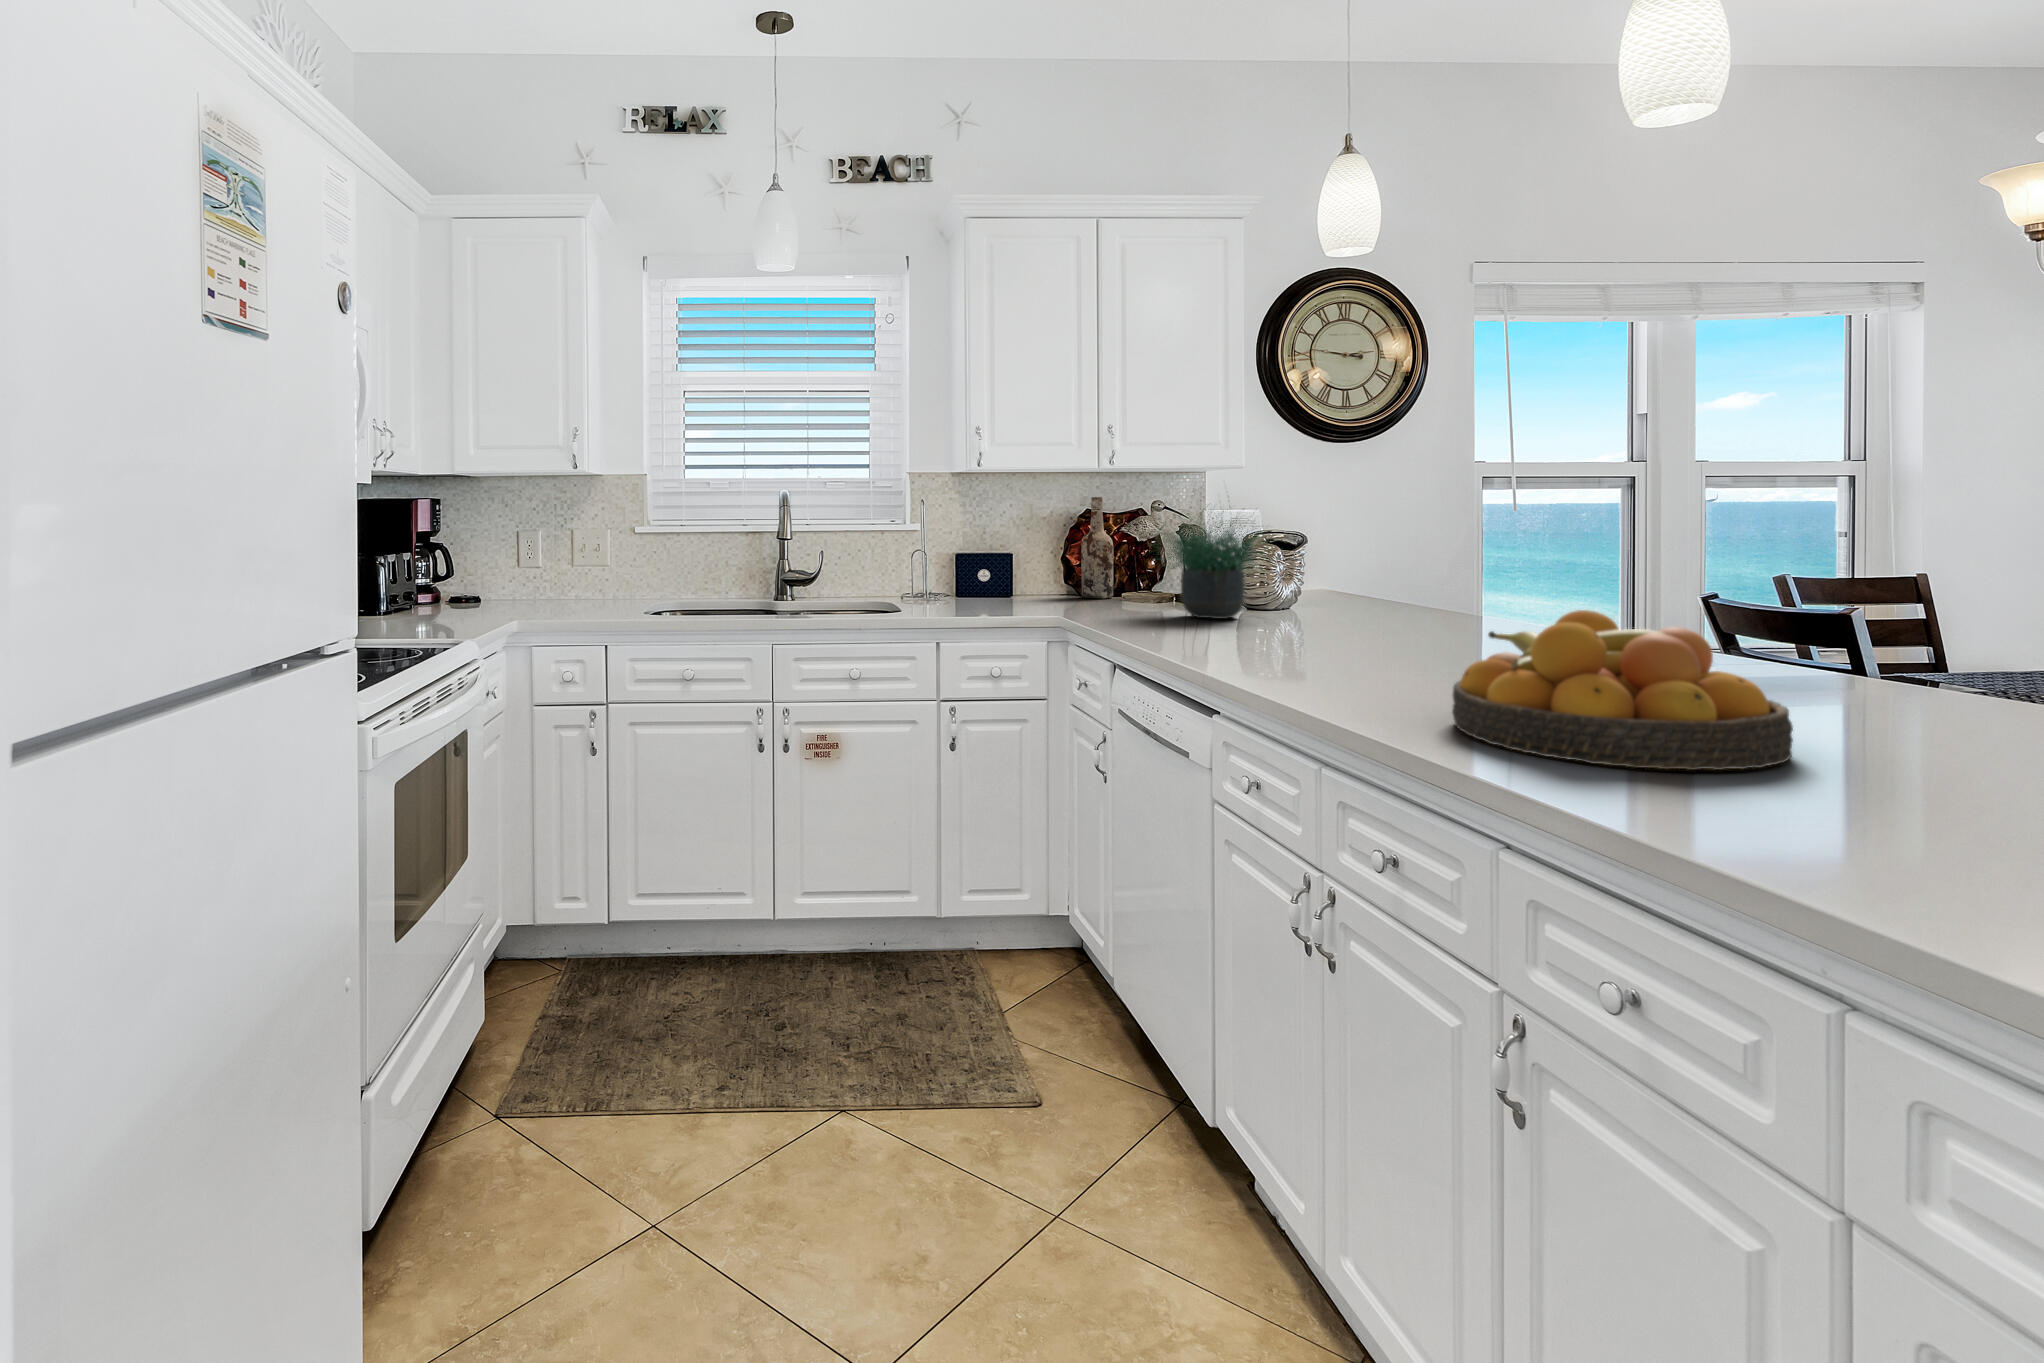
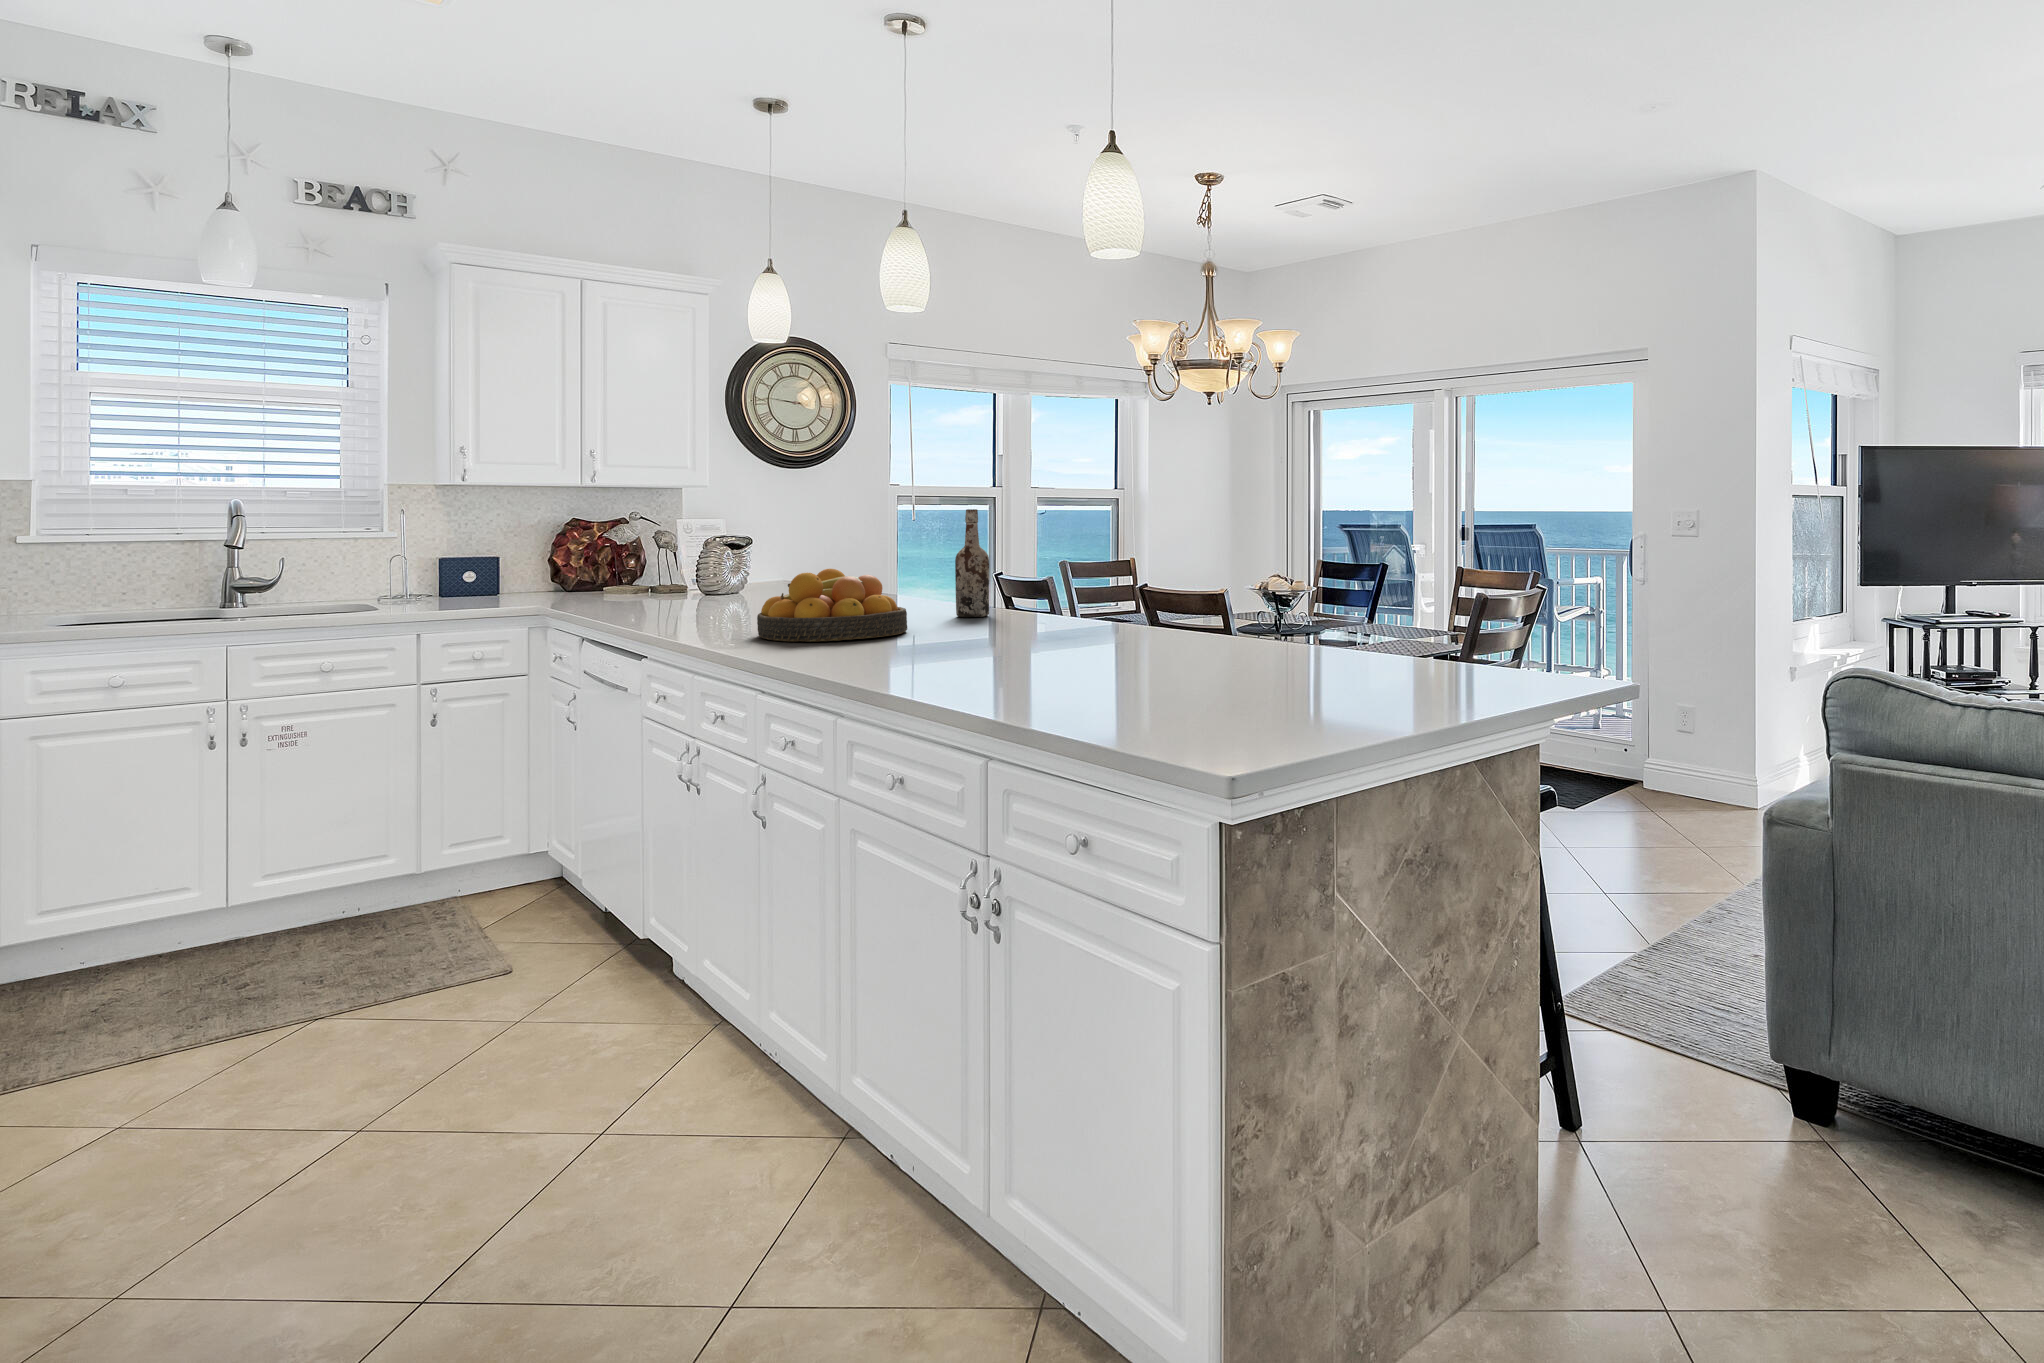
wine bottle: present [1081,497,1113,598] -> present [955,509,989,617]
potted plant: present [1160,508,1268,619] -> none [610,495,724,601]

